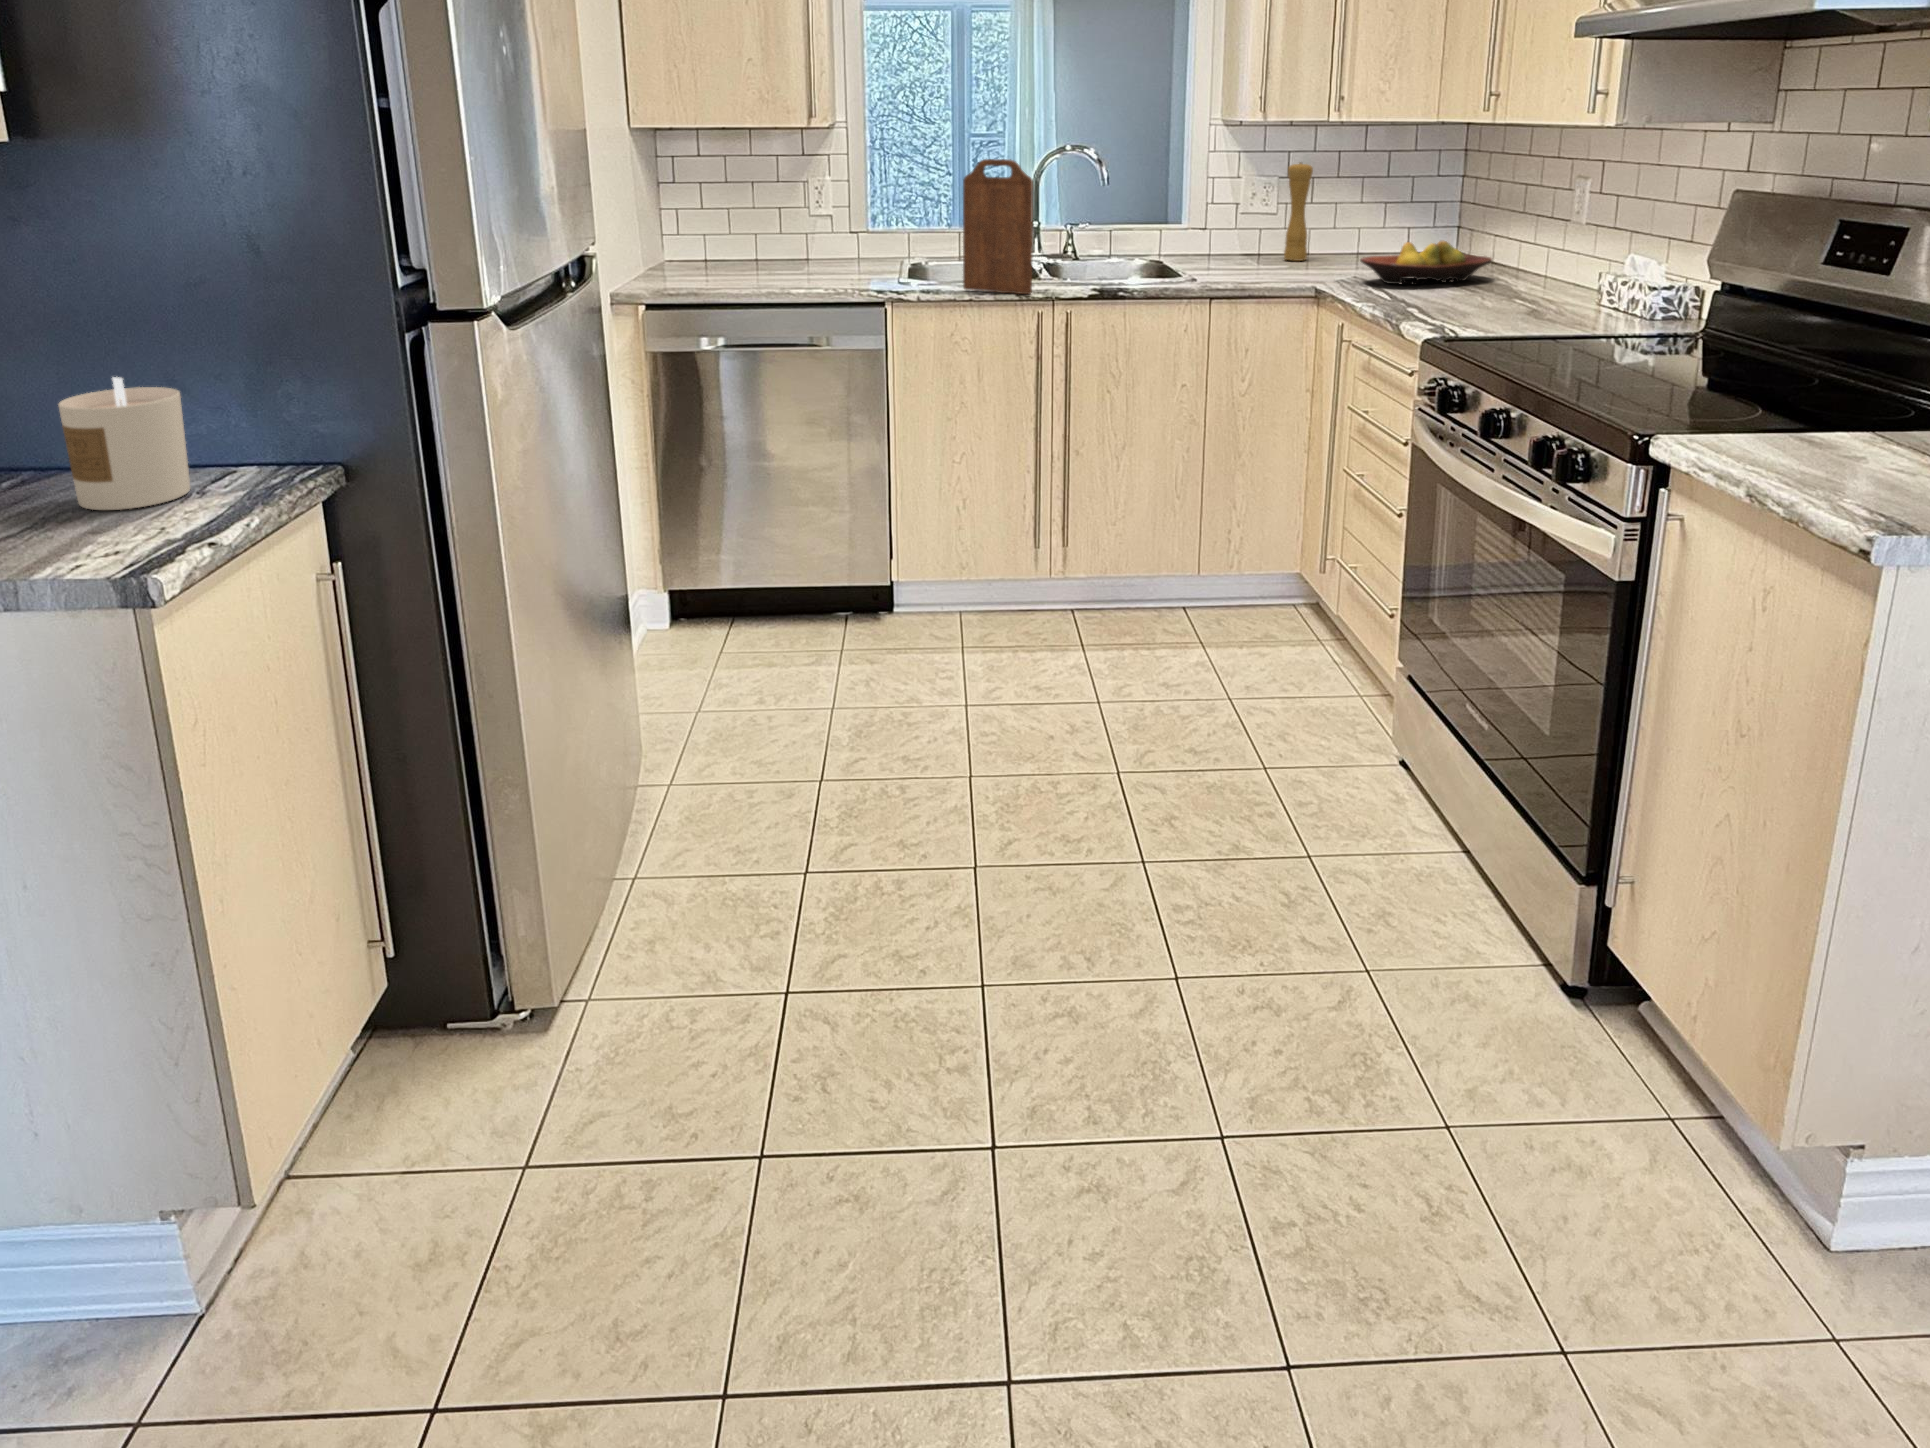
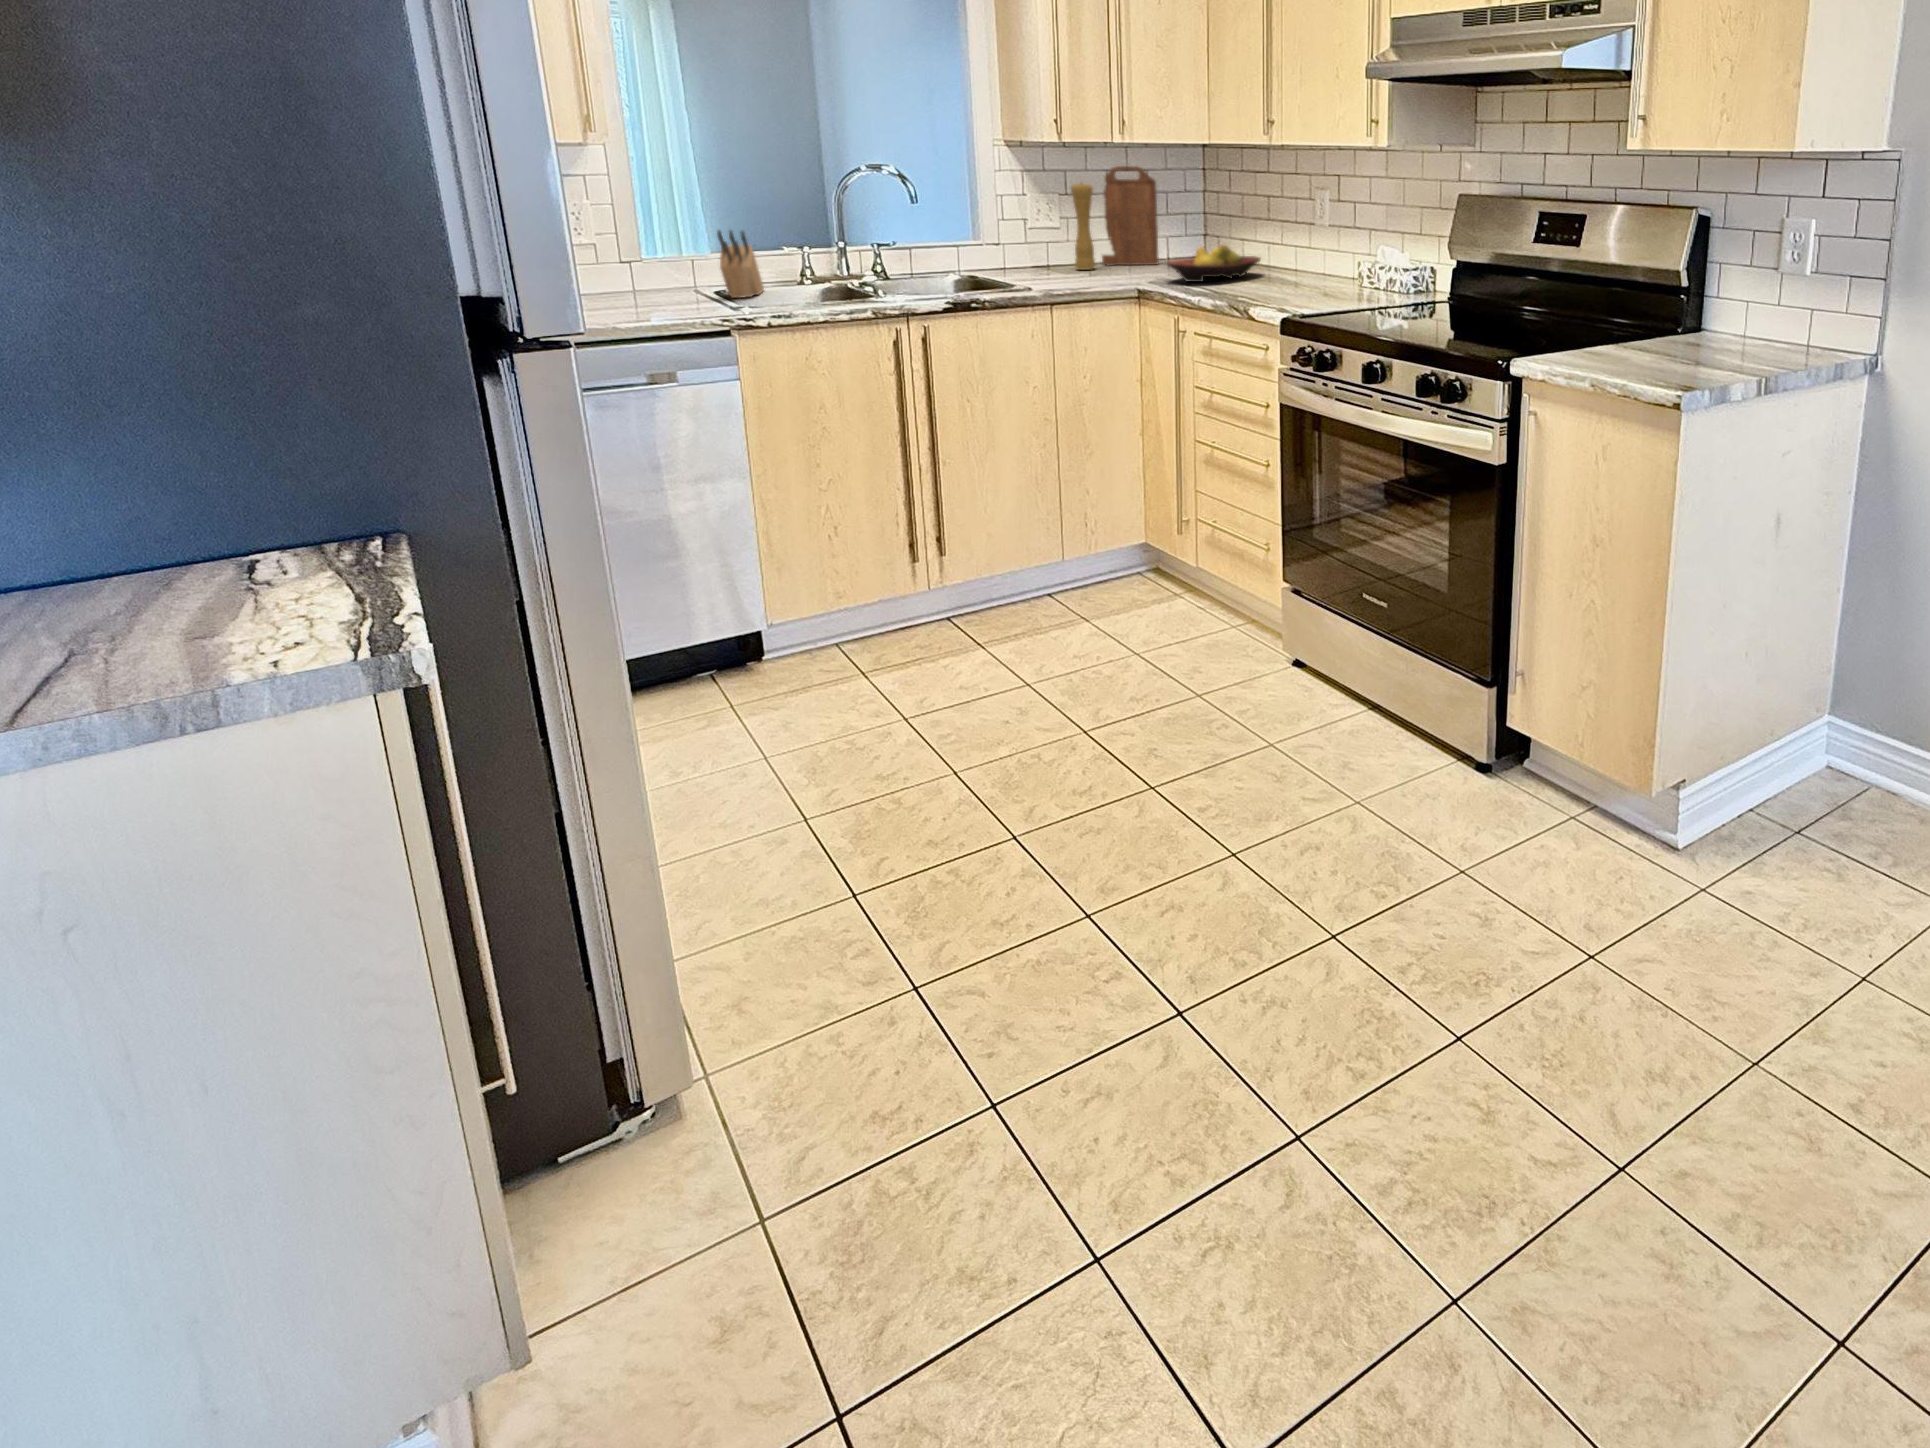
cutting board: present [963,159,1033,294] -> present [1102,166,1159,265]
knife block: none [918,204,966,269] -> present [717,230,764,298]
candle: present [58,377,190,510] -> none [58,452,261,625]

